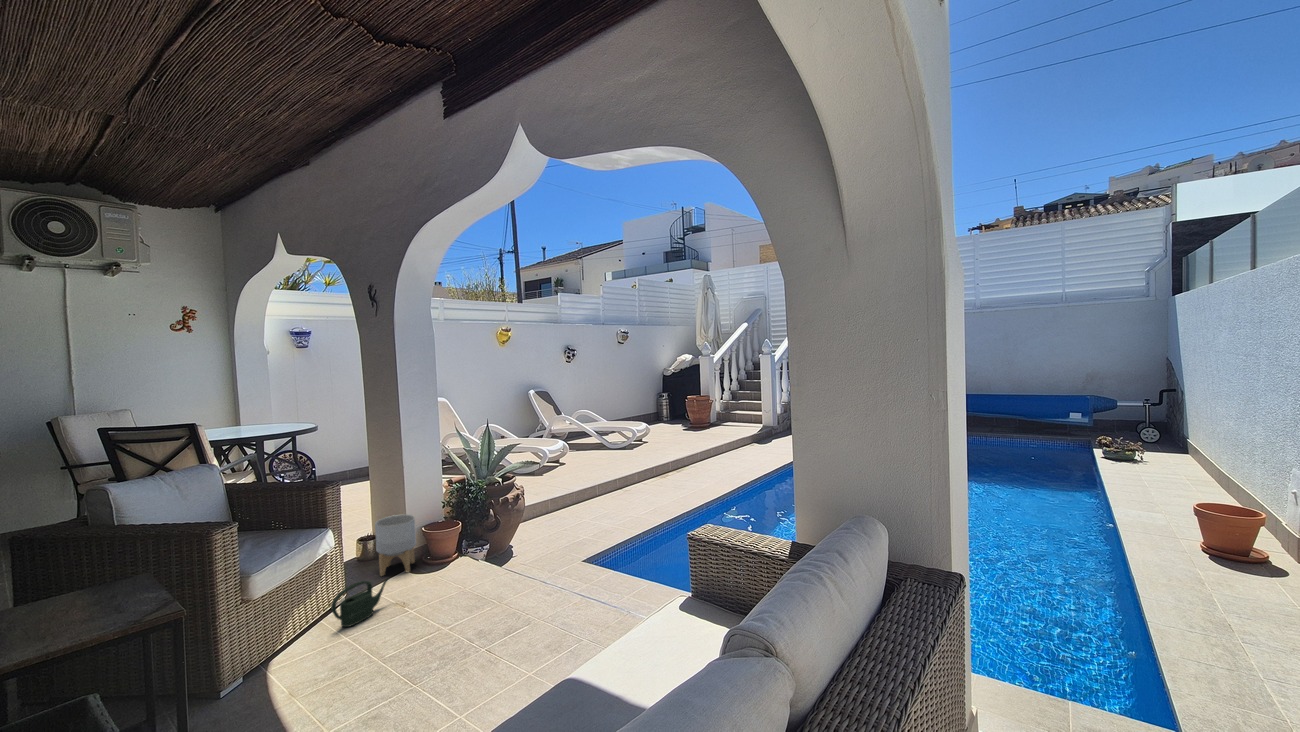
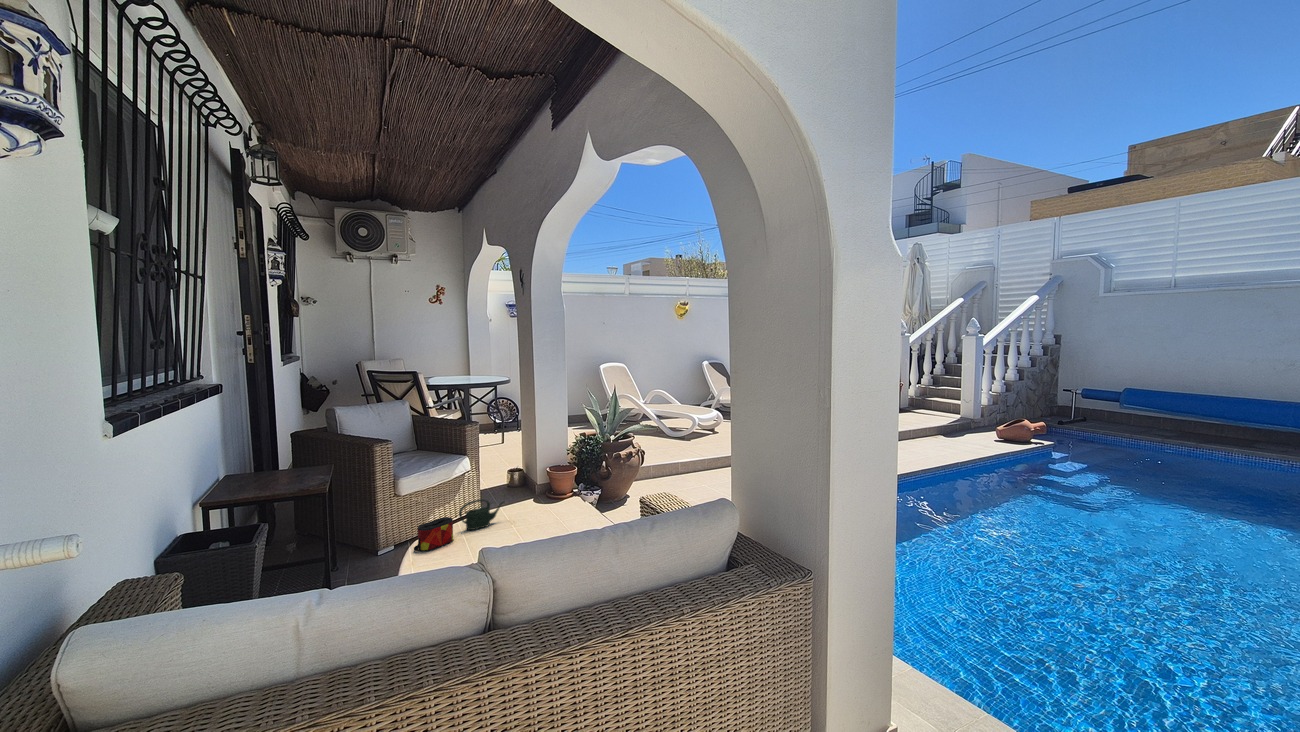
planter: present [375,514,416,576] -> none [509,456,539,502]
bag: none [276,616,332,677] -> present [414,517,453,551]

